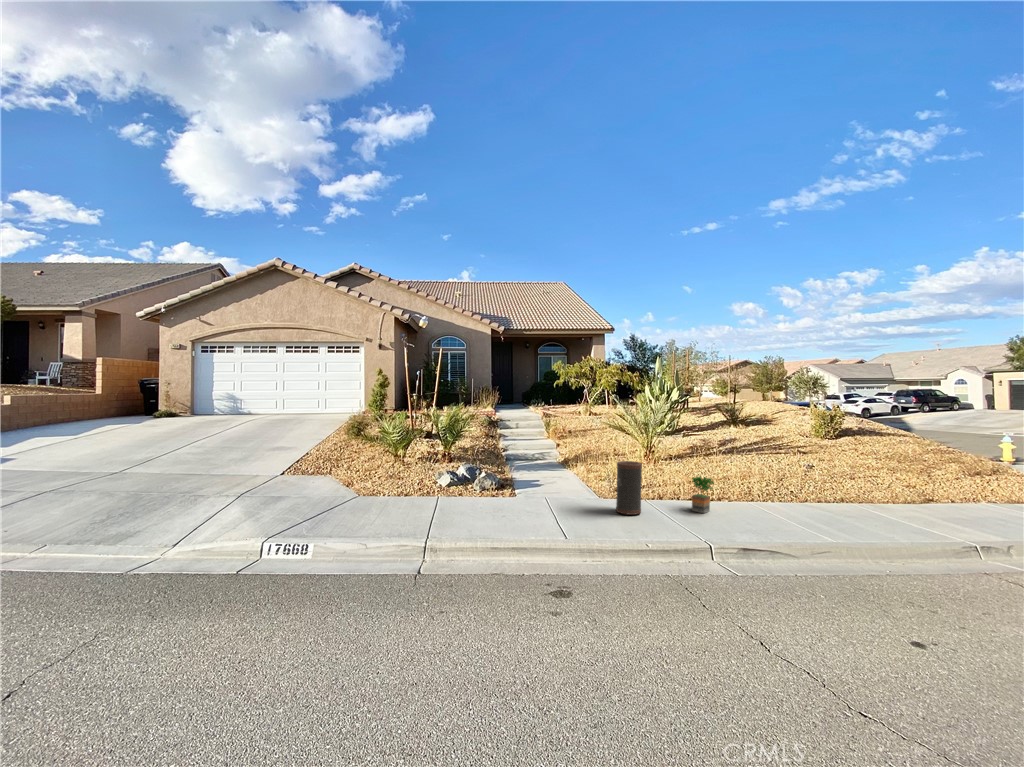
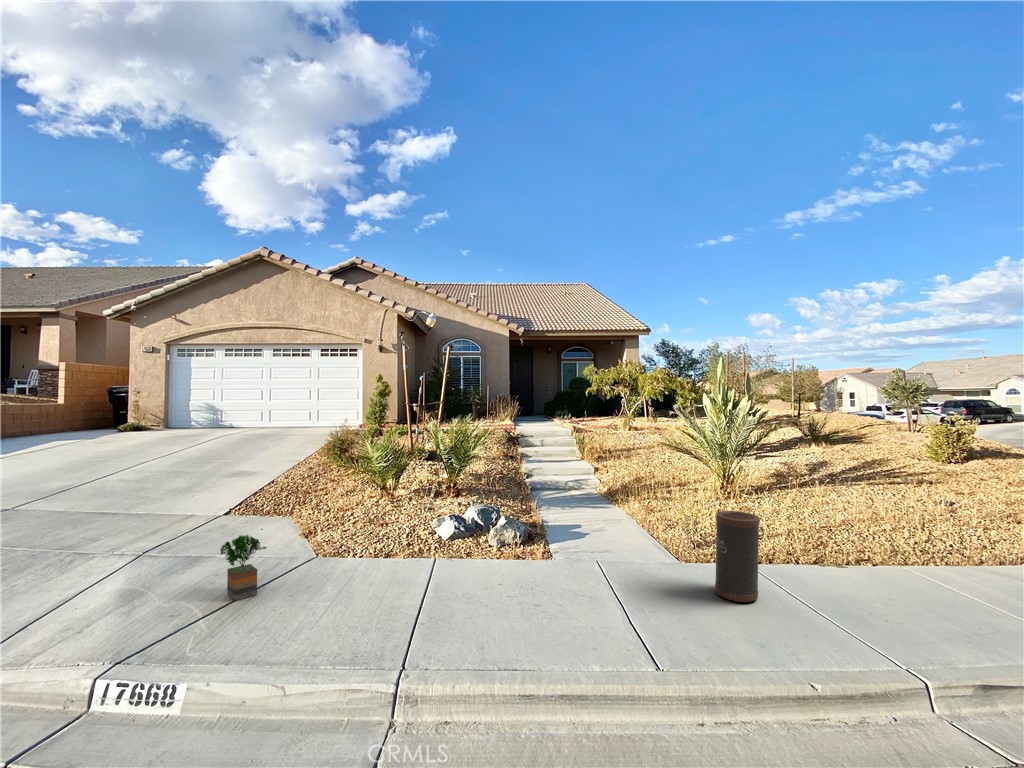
potted tree: present [692,477,714,513] -> present [220,535,266,601]

